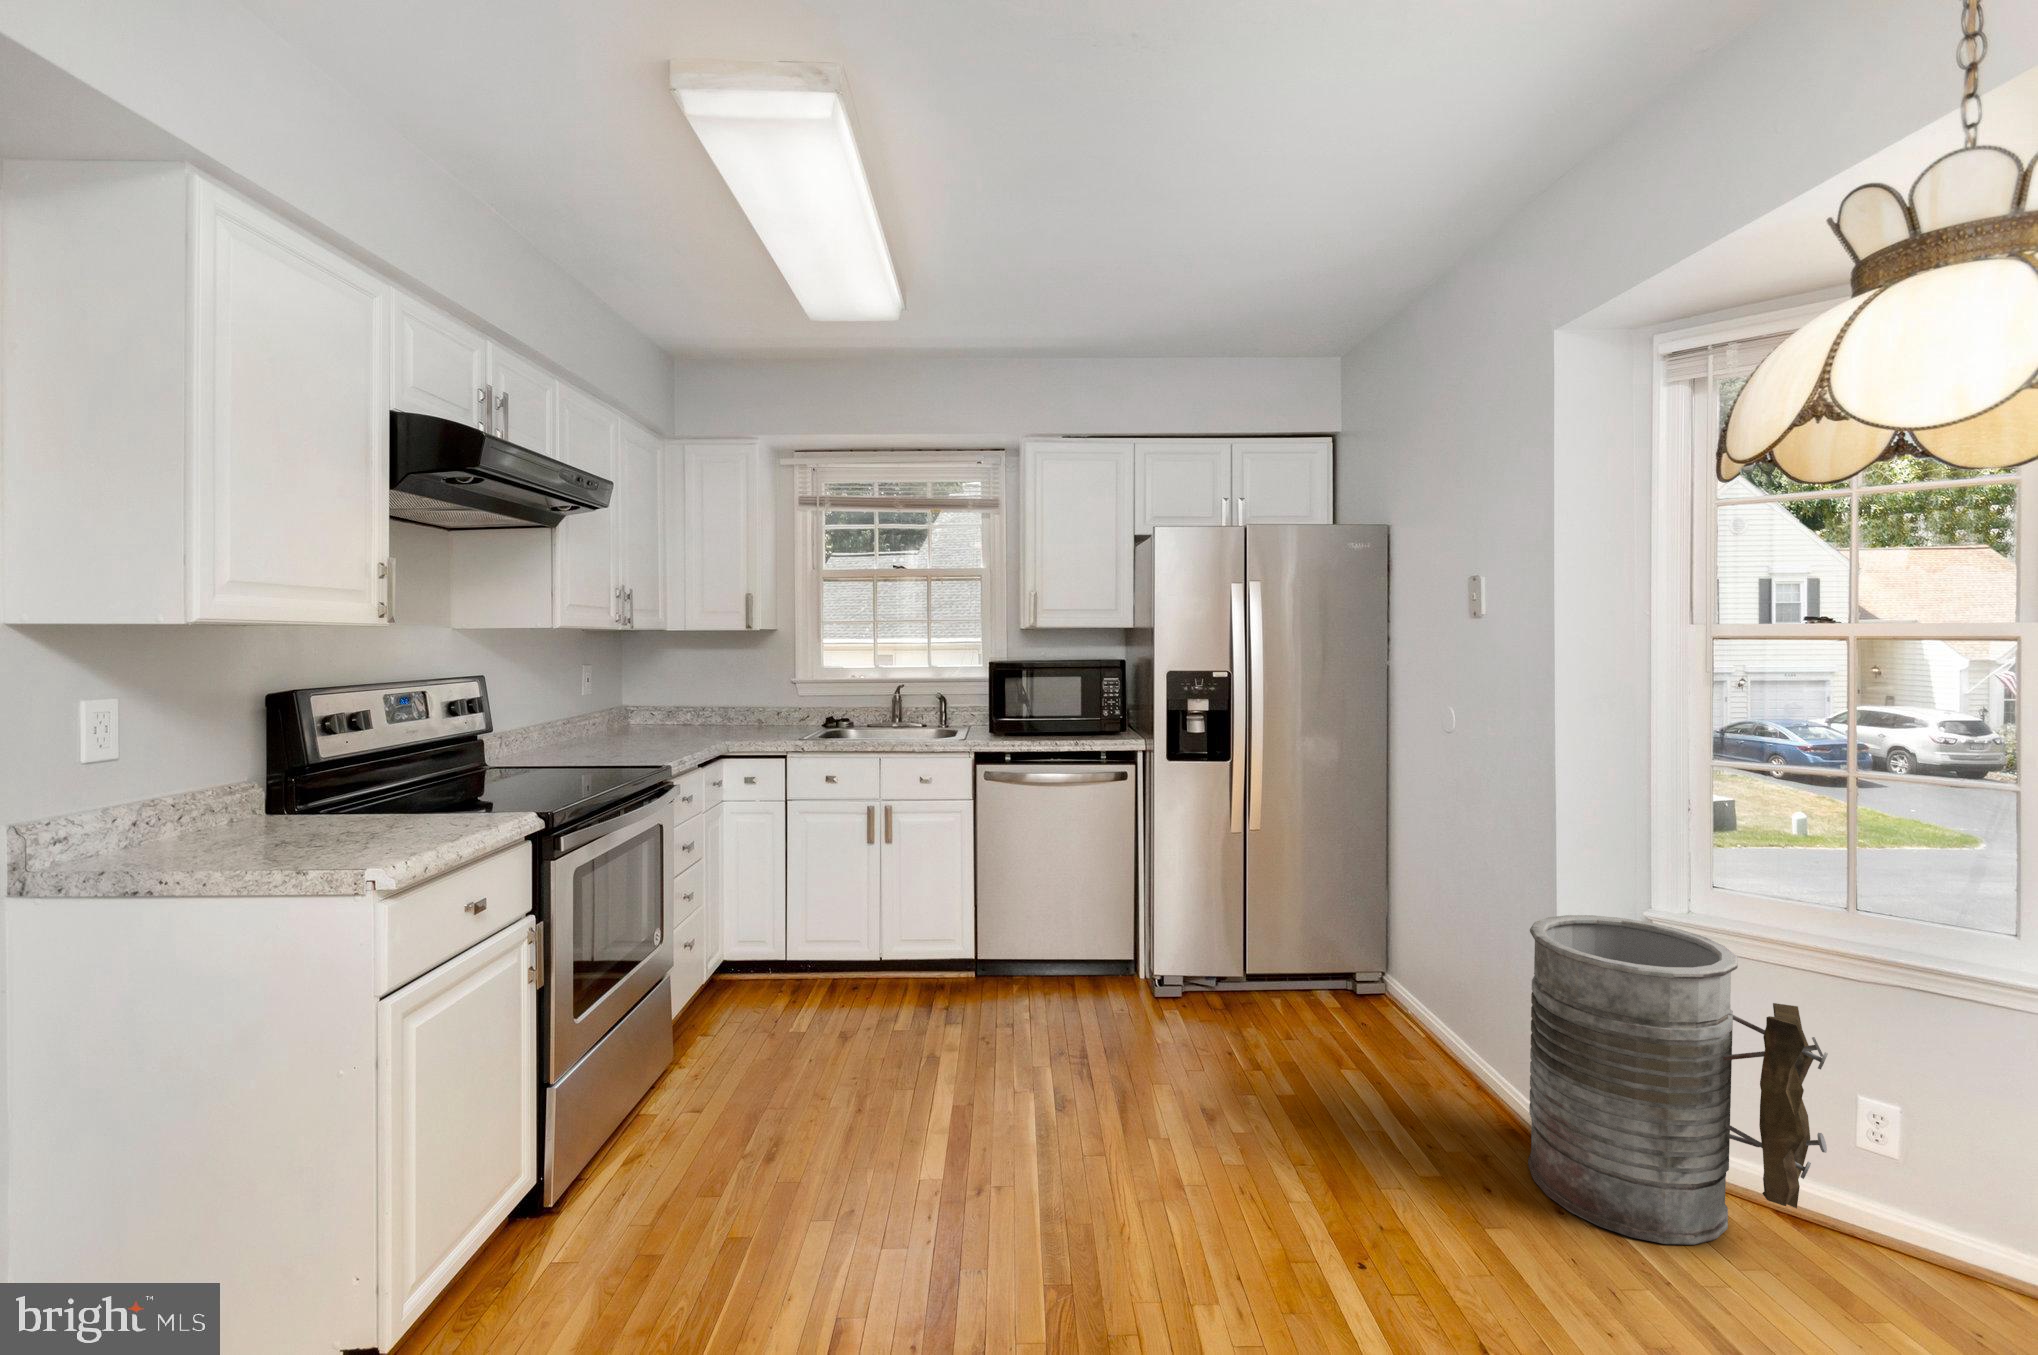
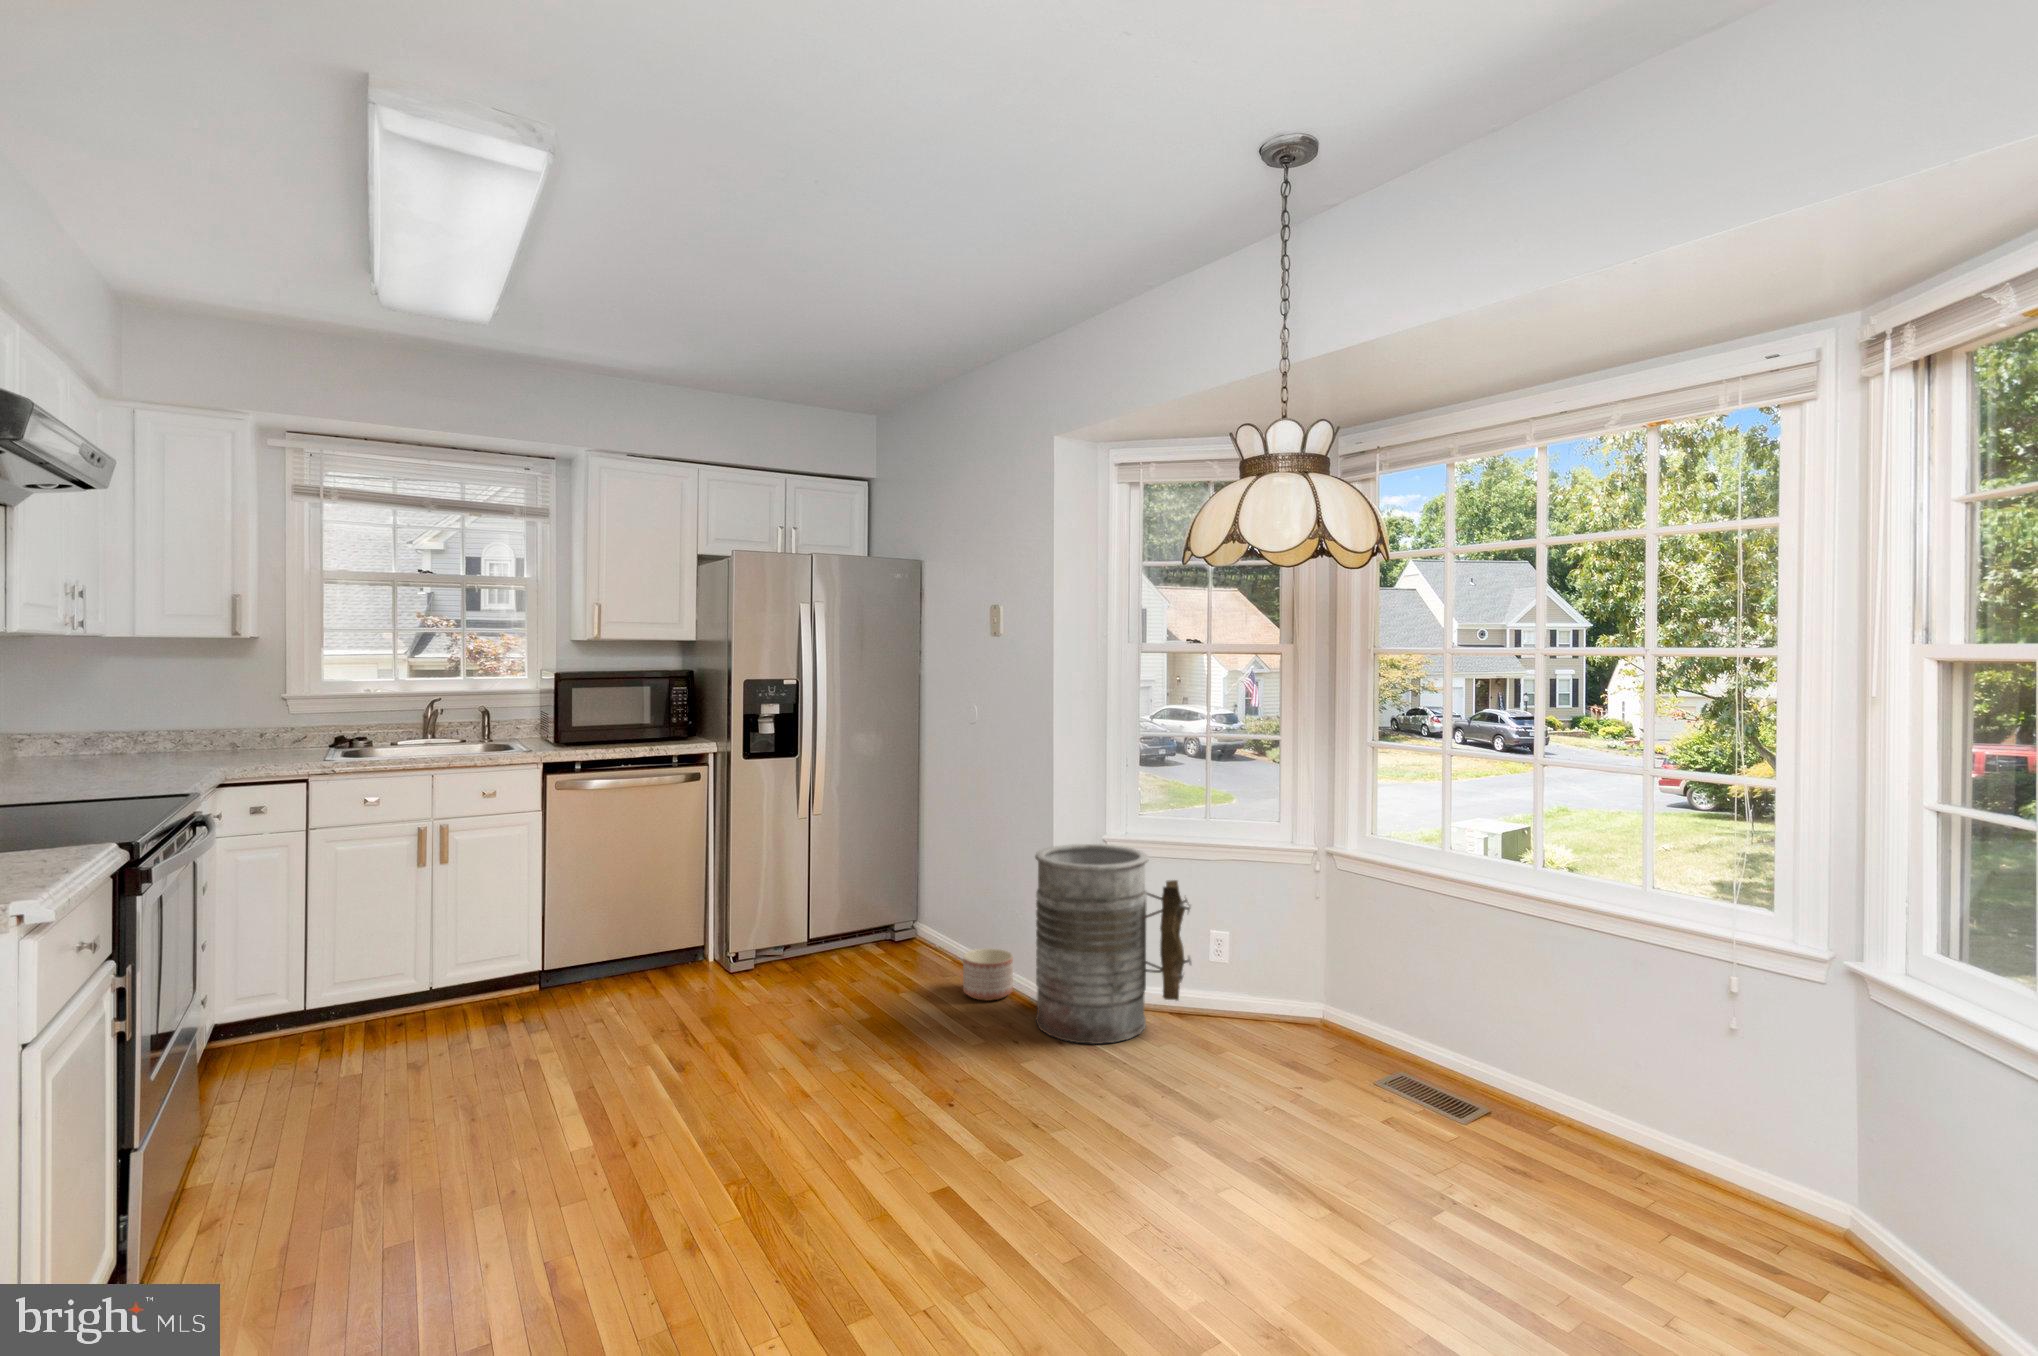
planter: none [1425,1029,1500,1108] -> present [963,948,1013,1001]

